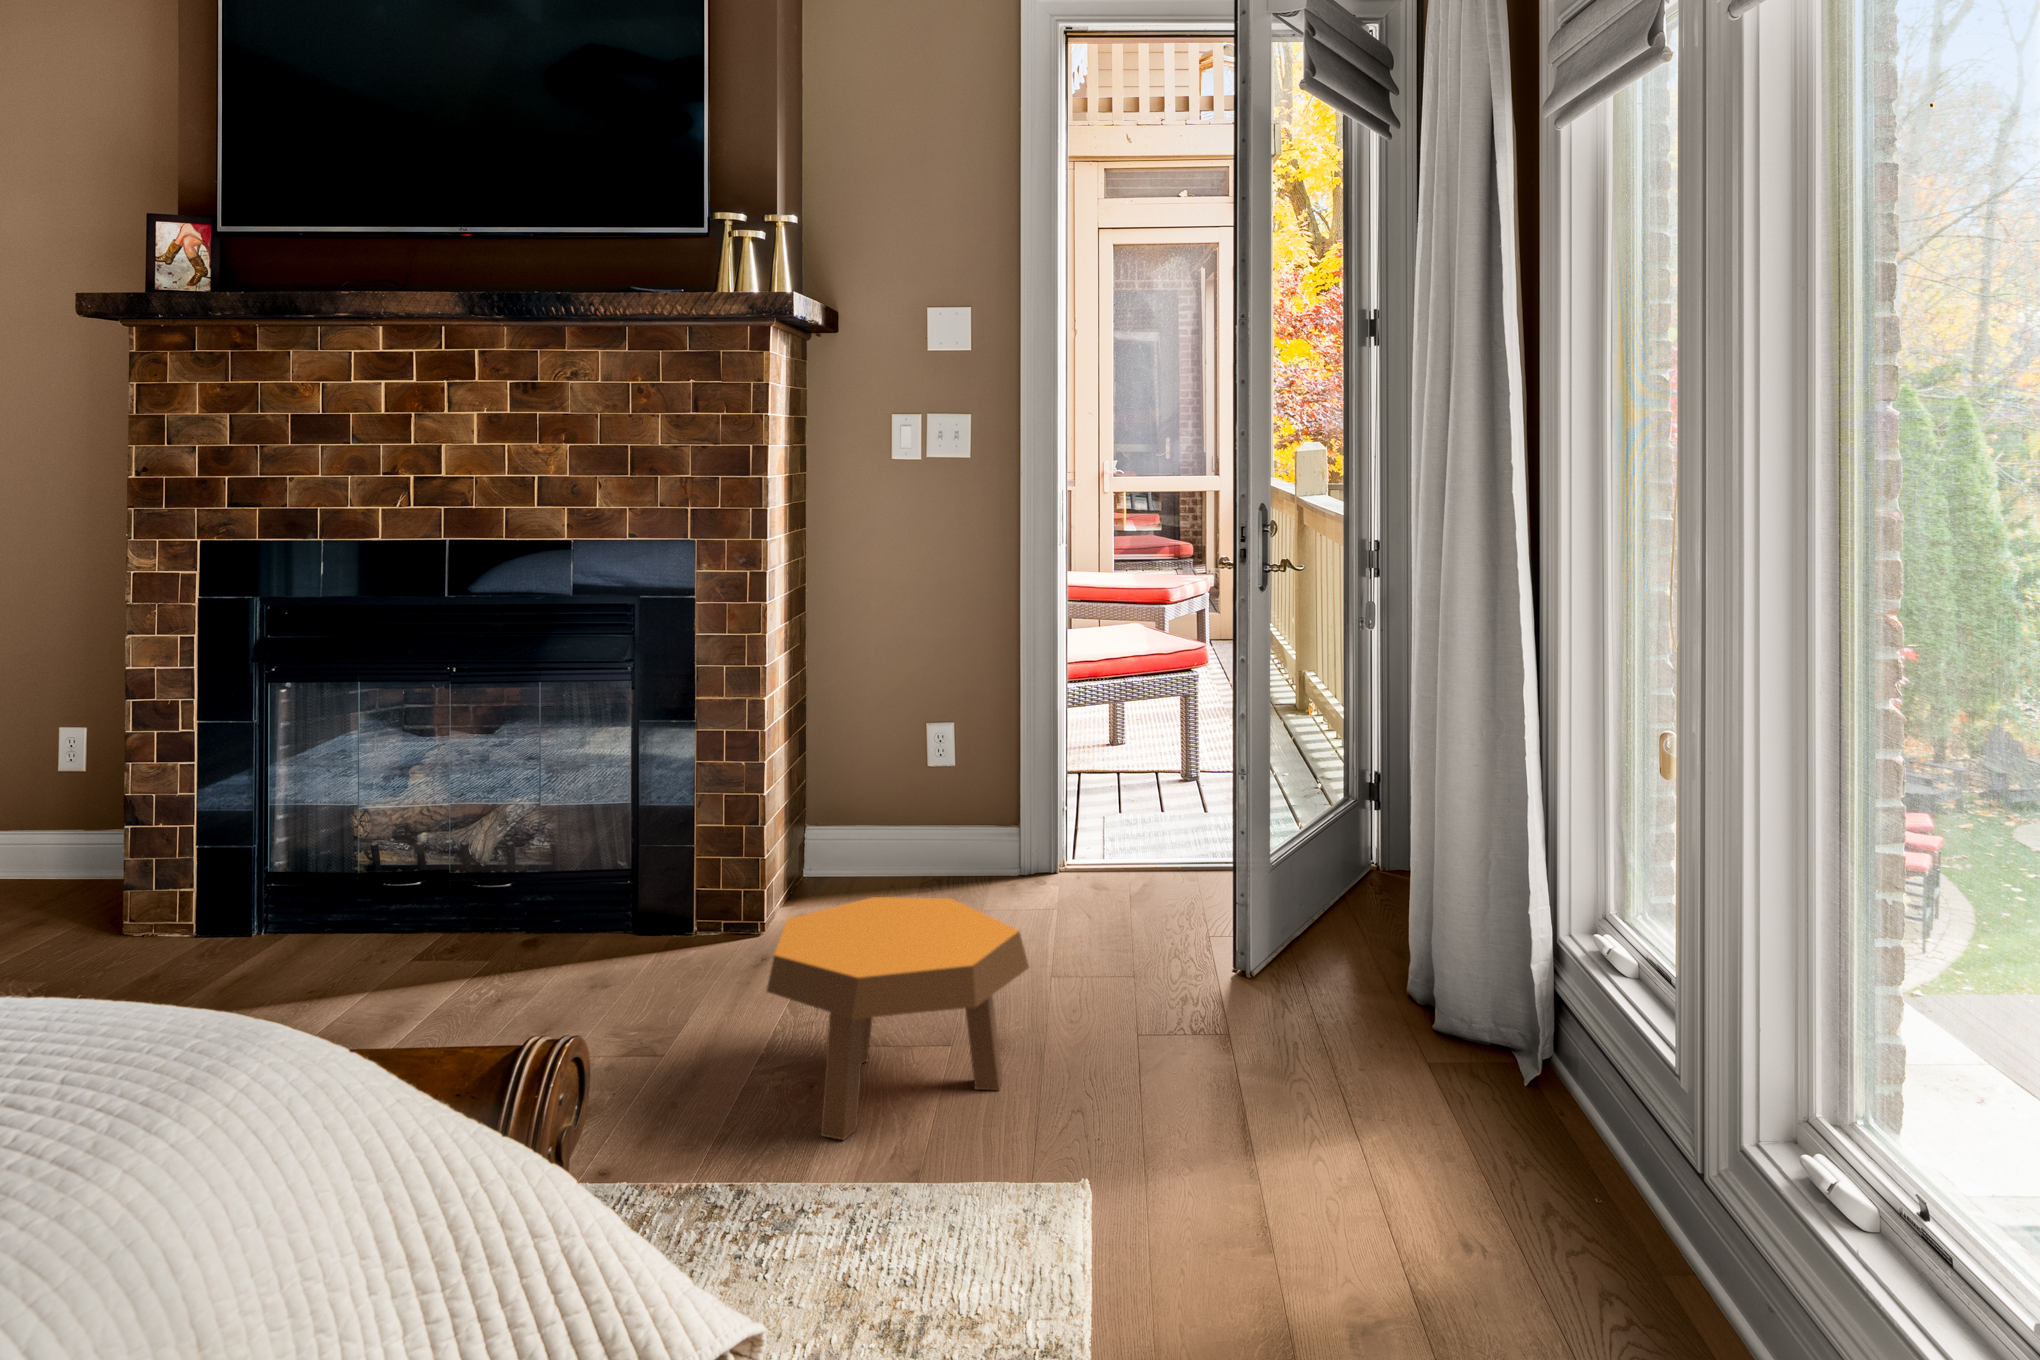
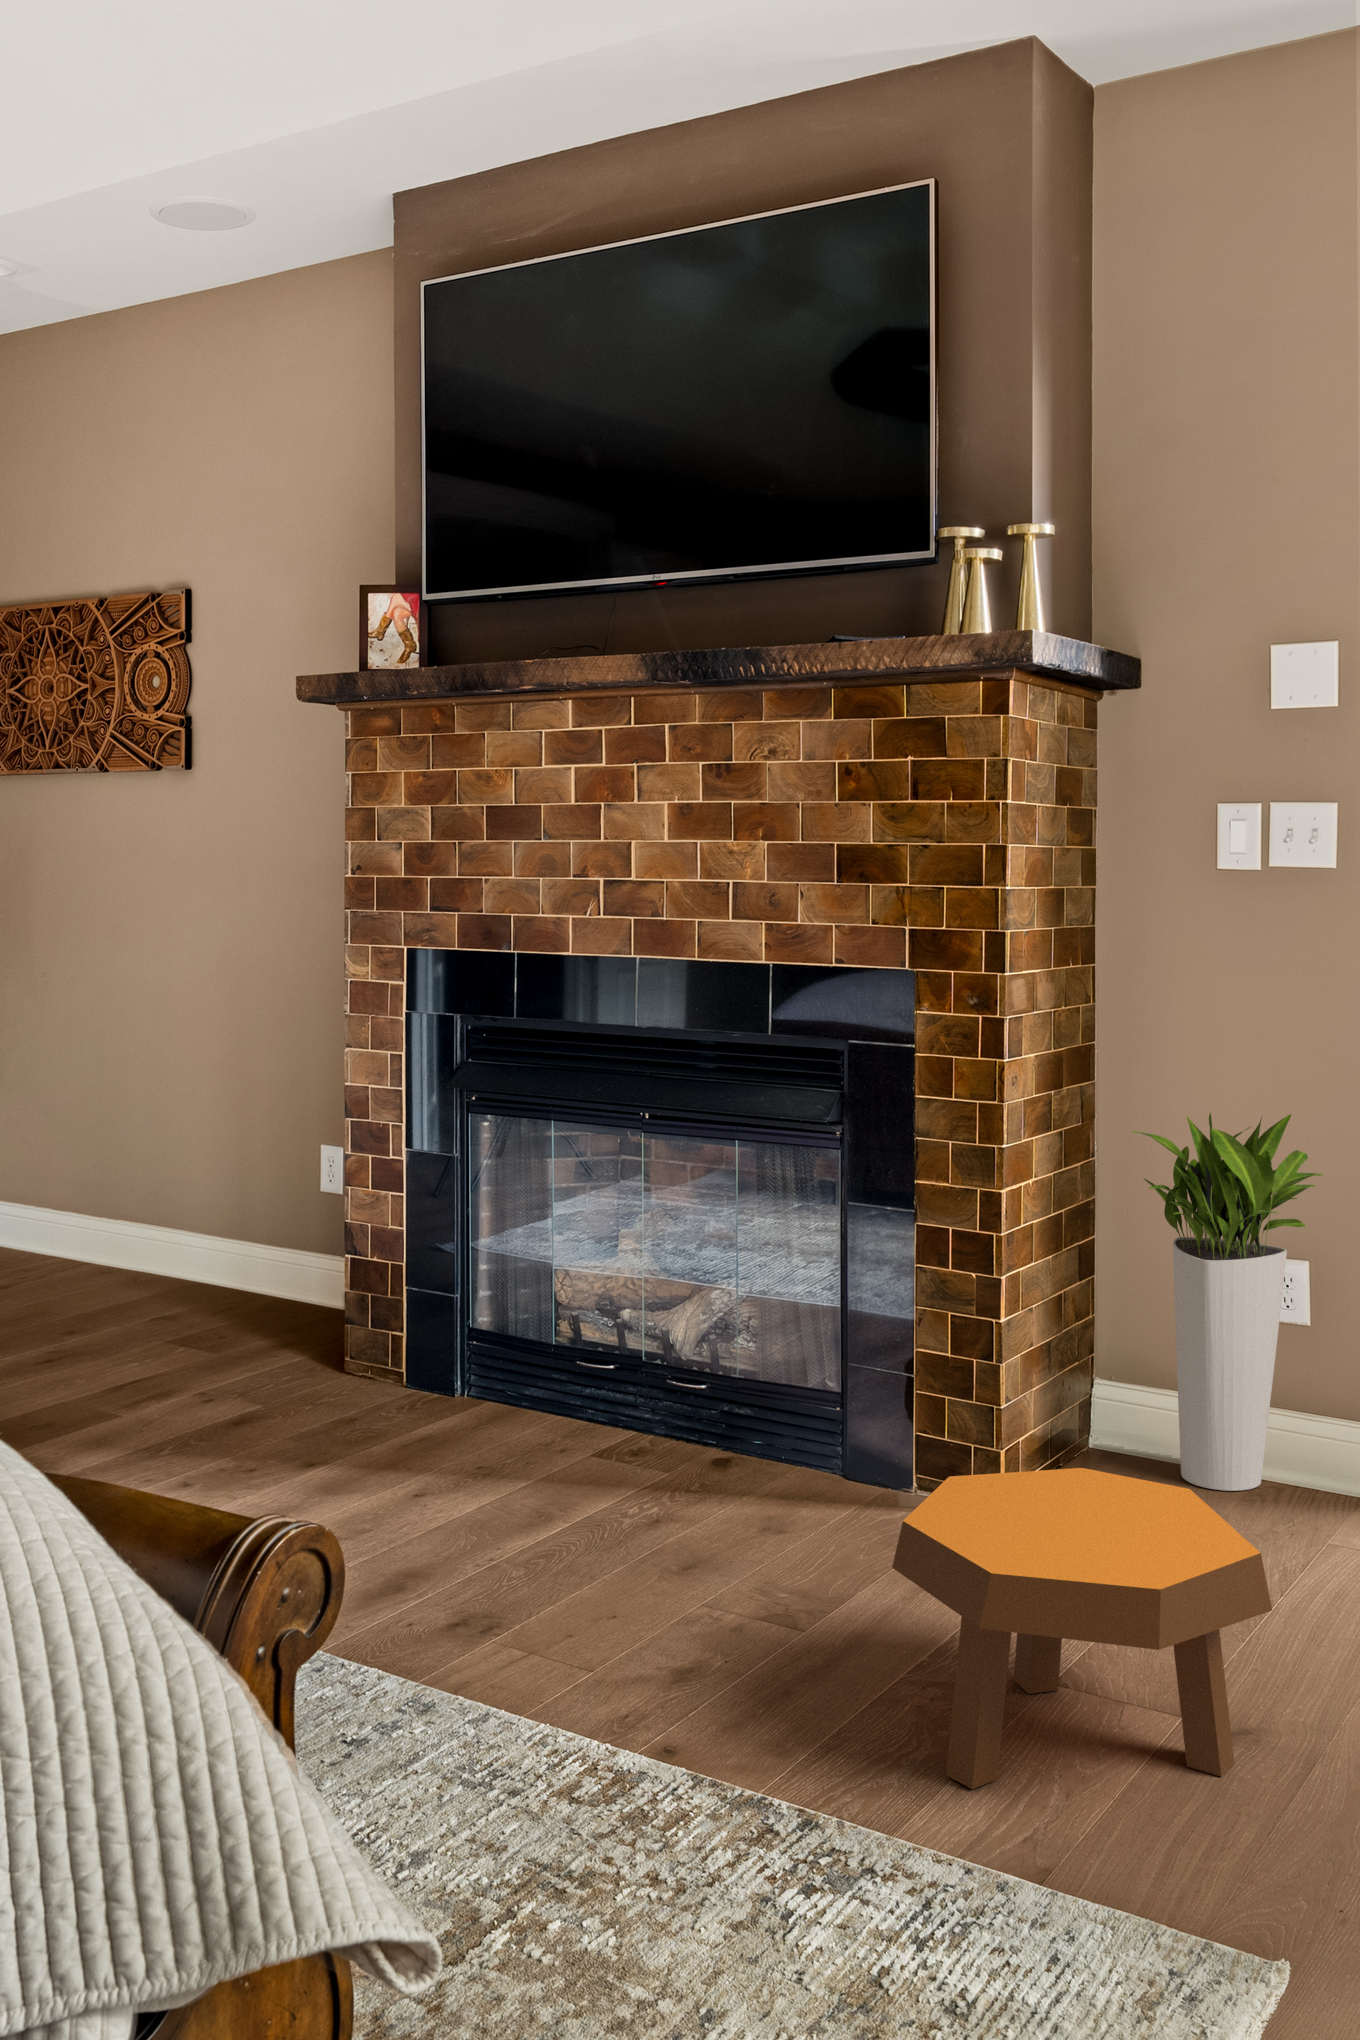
planter: none [843,632,973,906] -> present [1132,1113,1323,1491]

